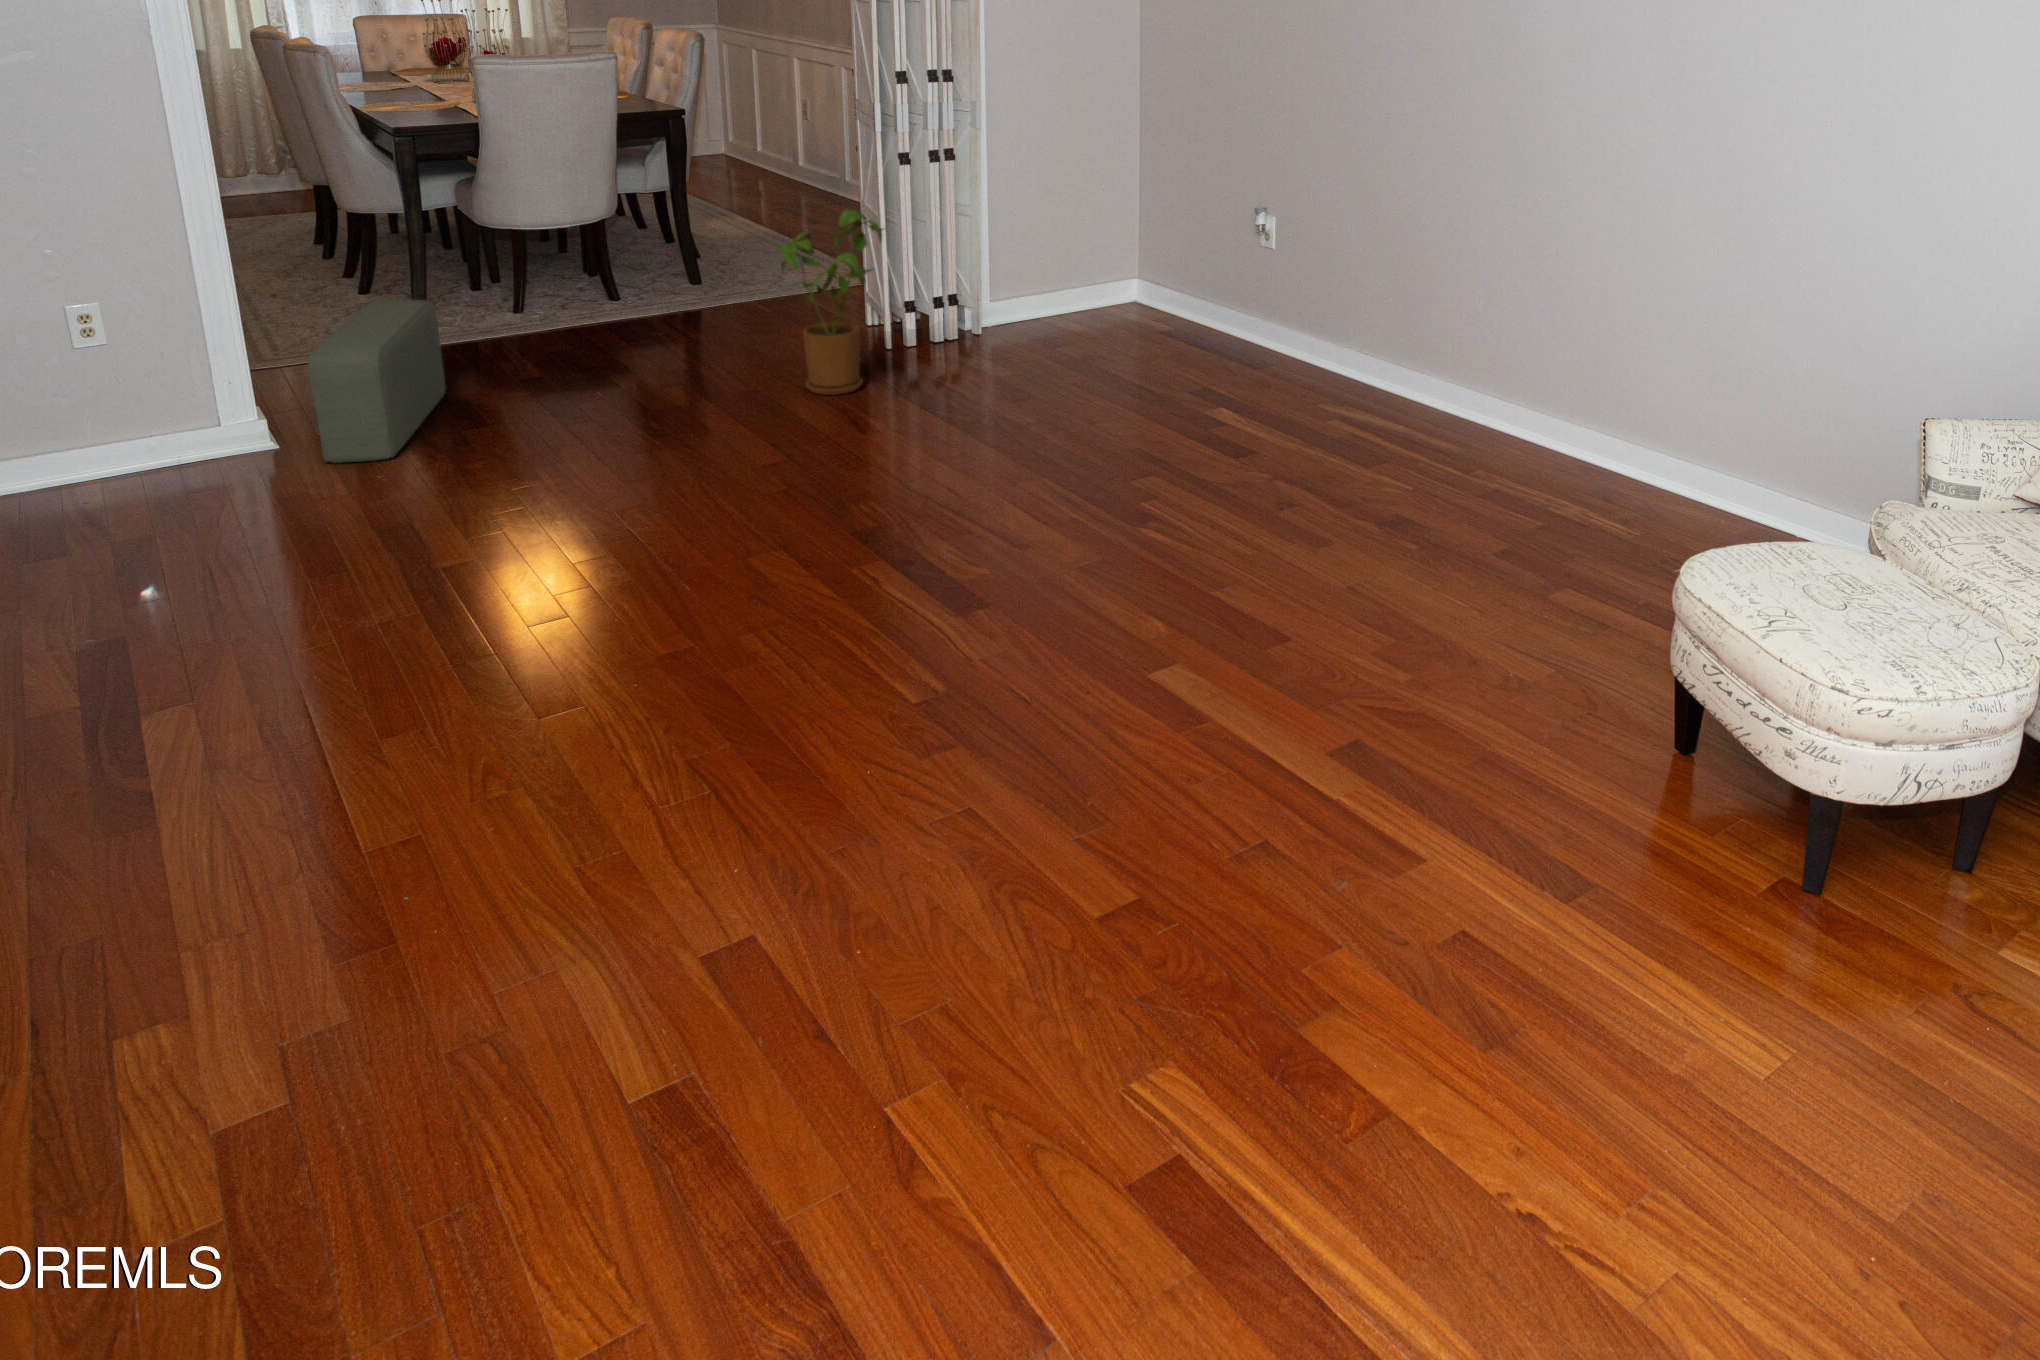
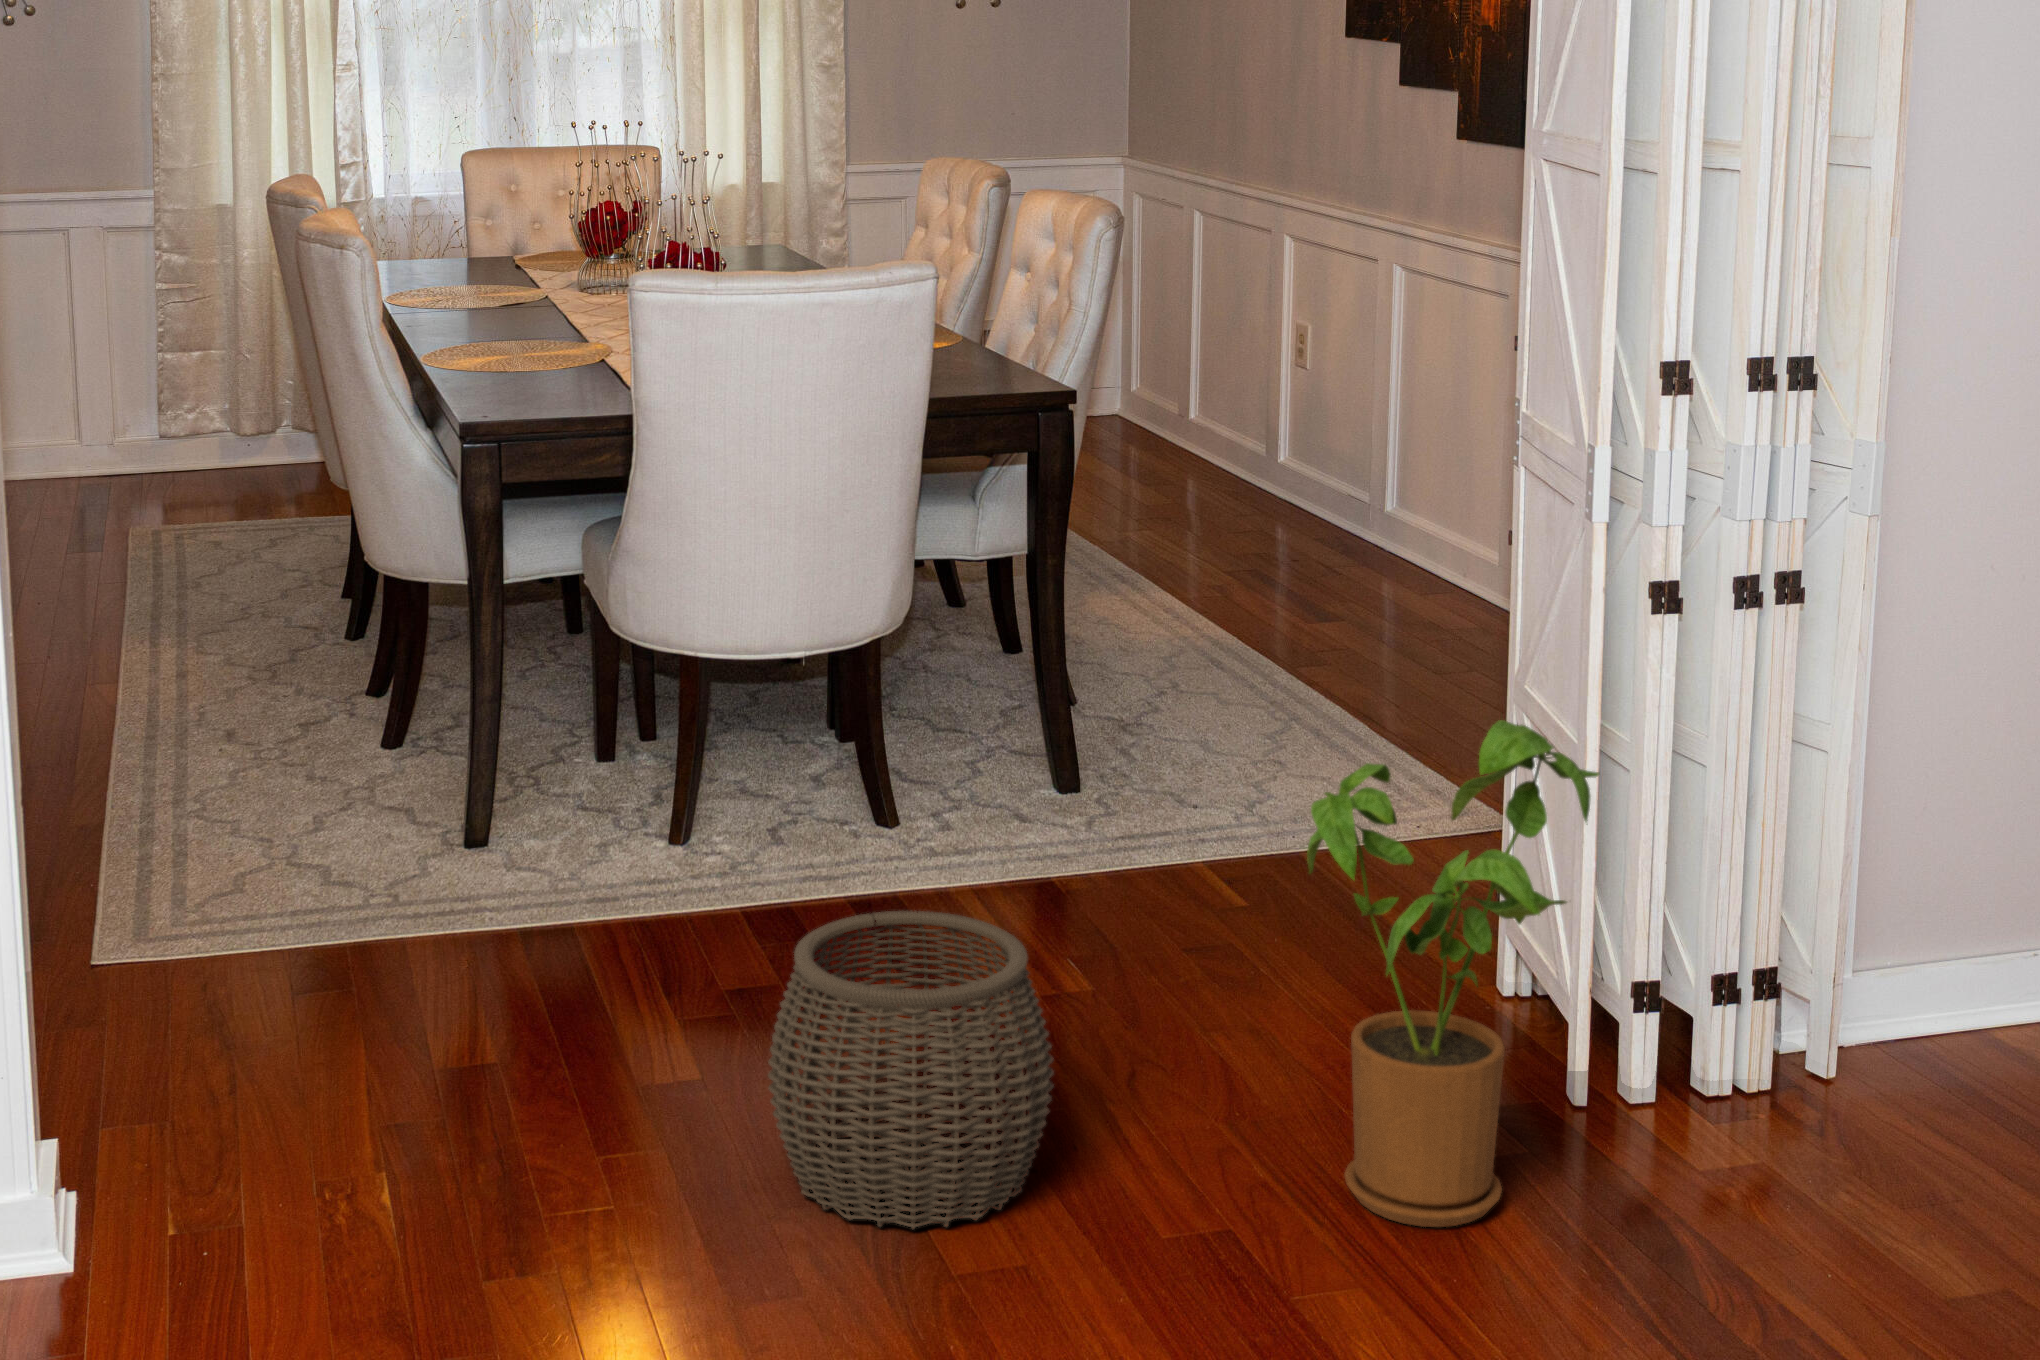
pouf: present [308,300,446,463] -> none [192,850,500,1297]
woven basket: none [568,303,688,417] -> present [768,911,1054,1229]

